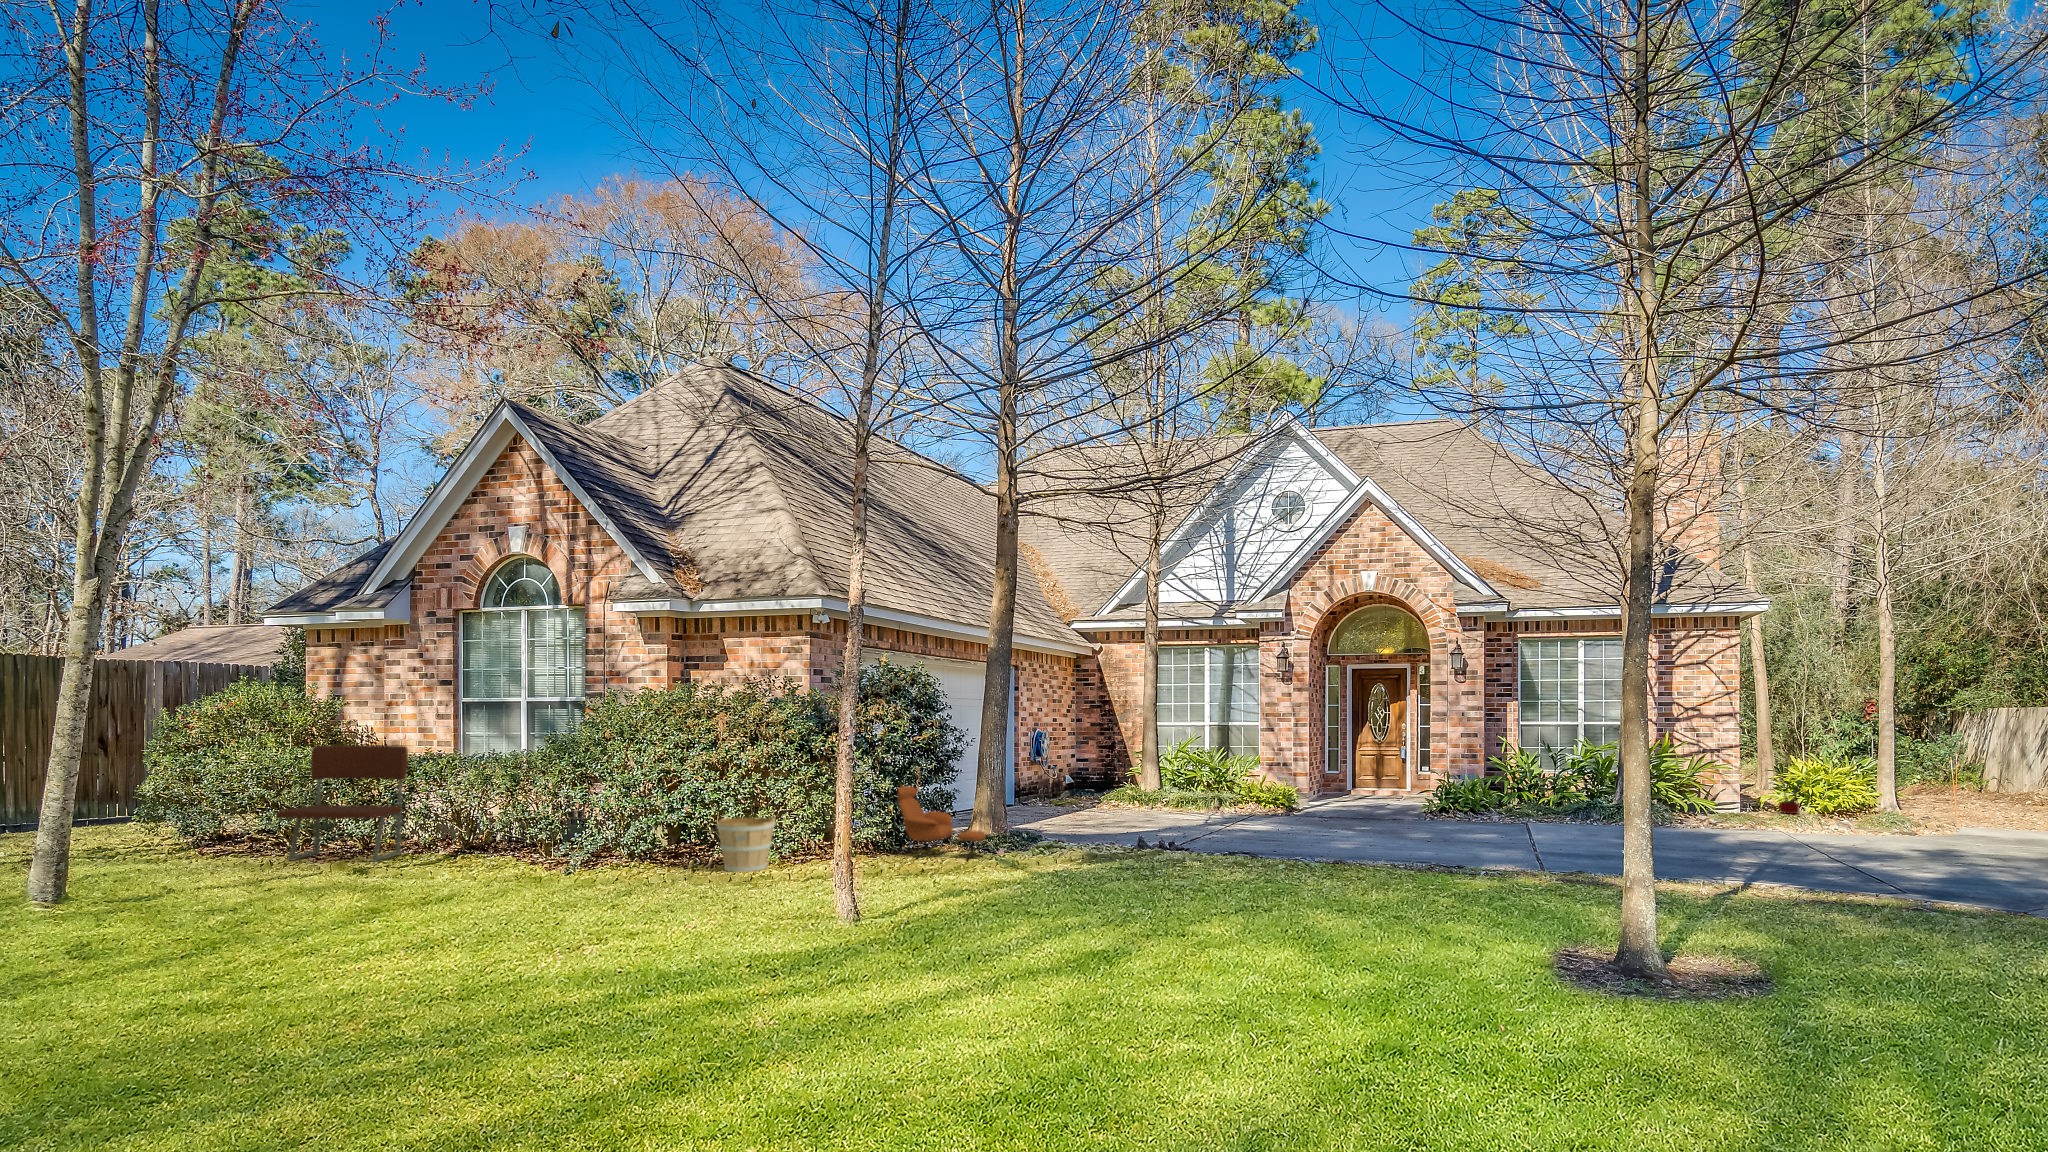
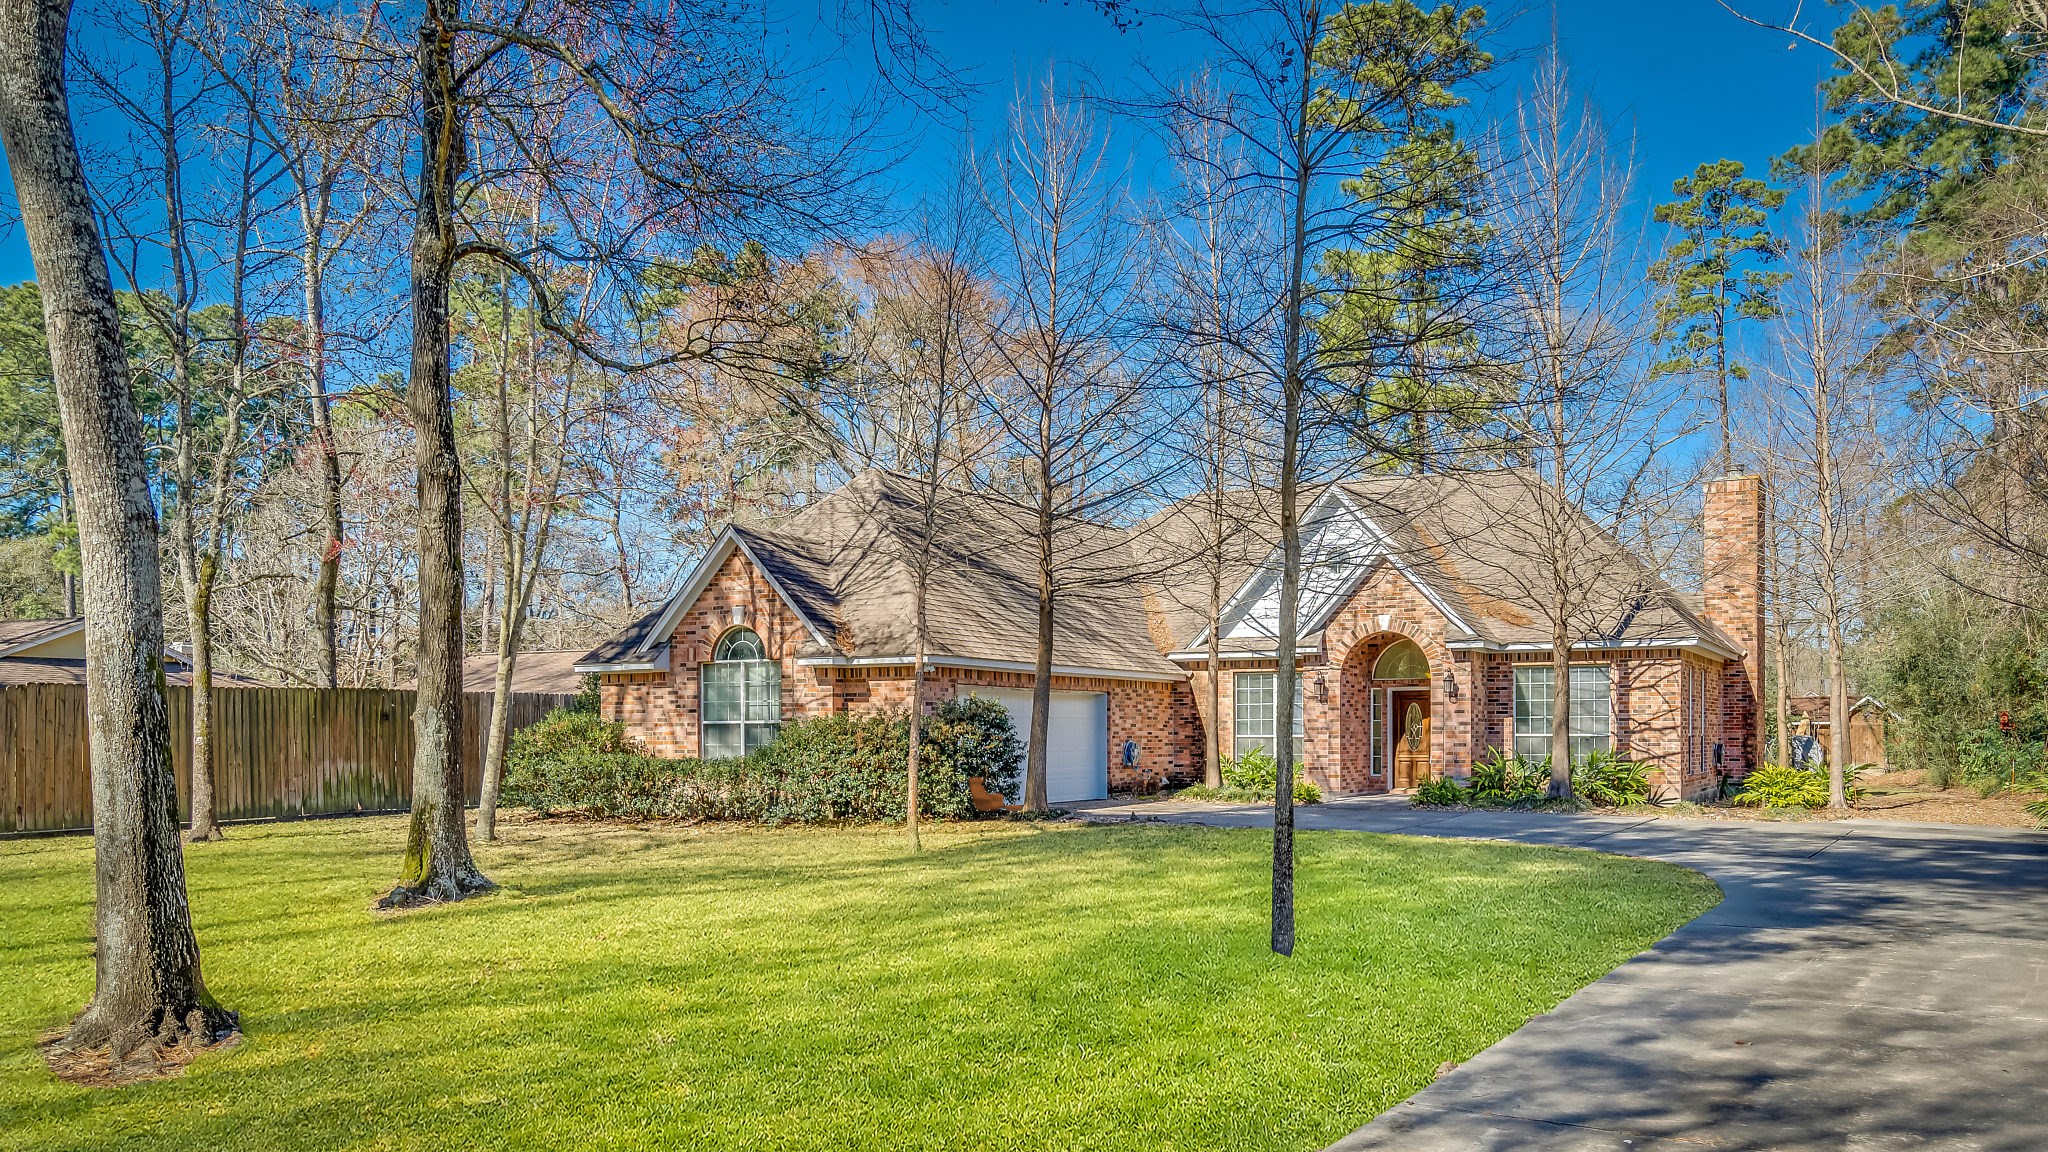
bench: present [276,745,408,862] -> none [612,751,682,819]
decorative plant: present [1779,776,1807,814] -> none [1709,776,1725,810]
wooden bucket: present [716,817,776,872] -> none [858,794,893,825]

